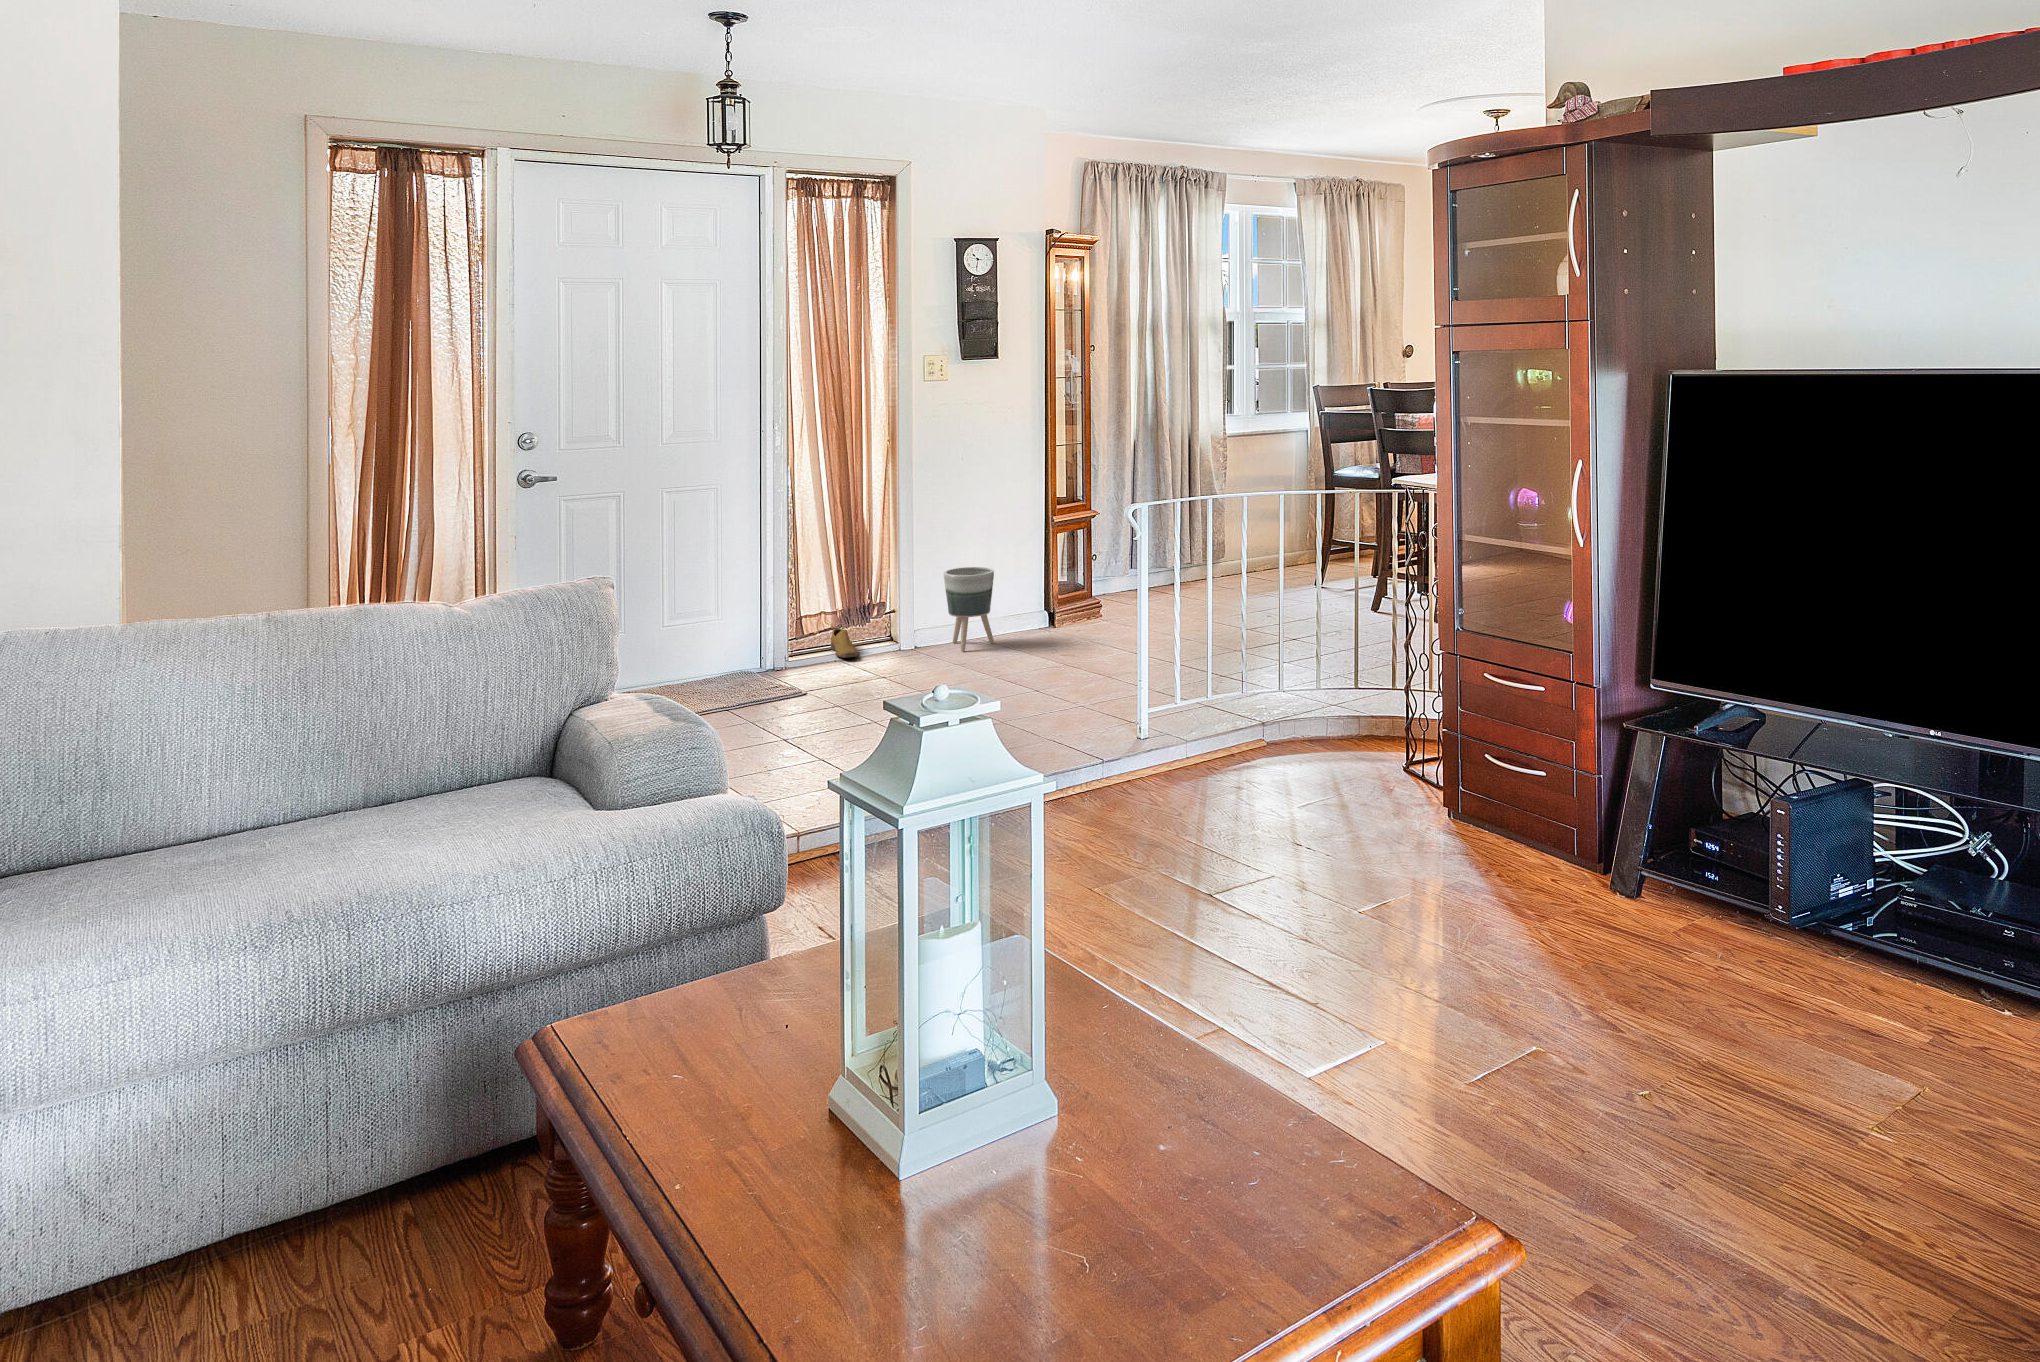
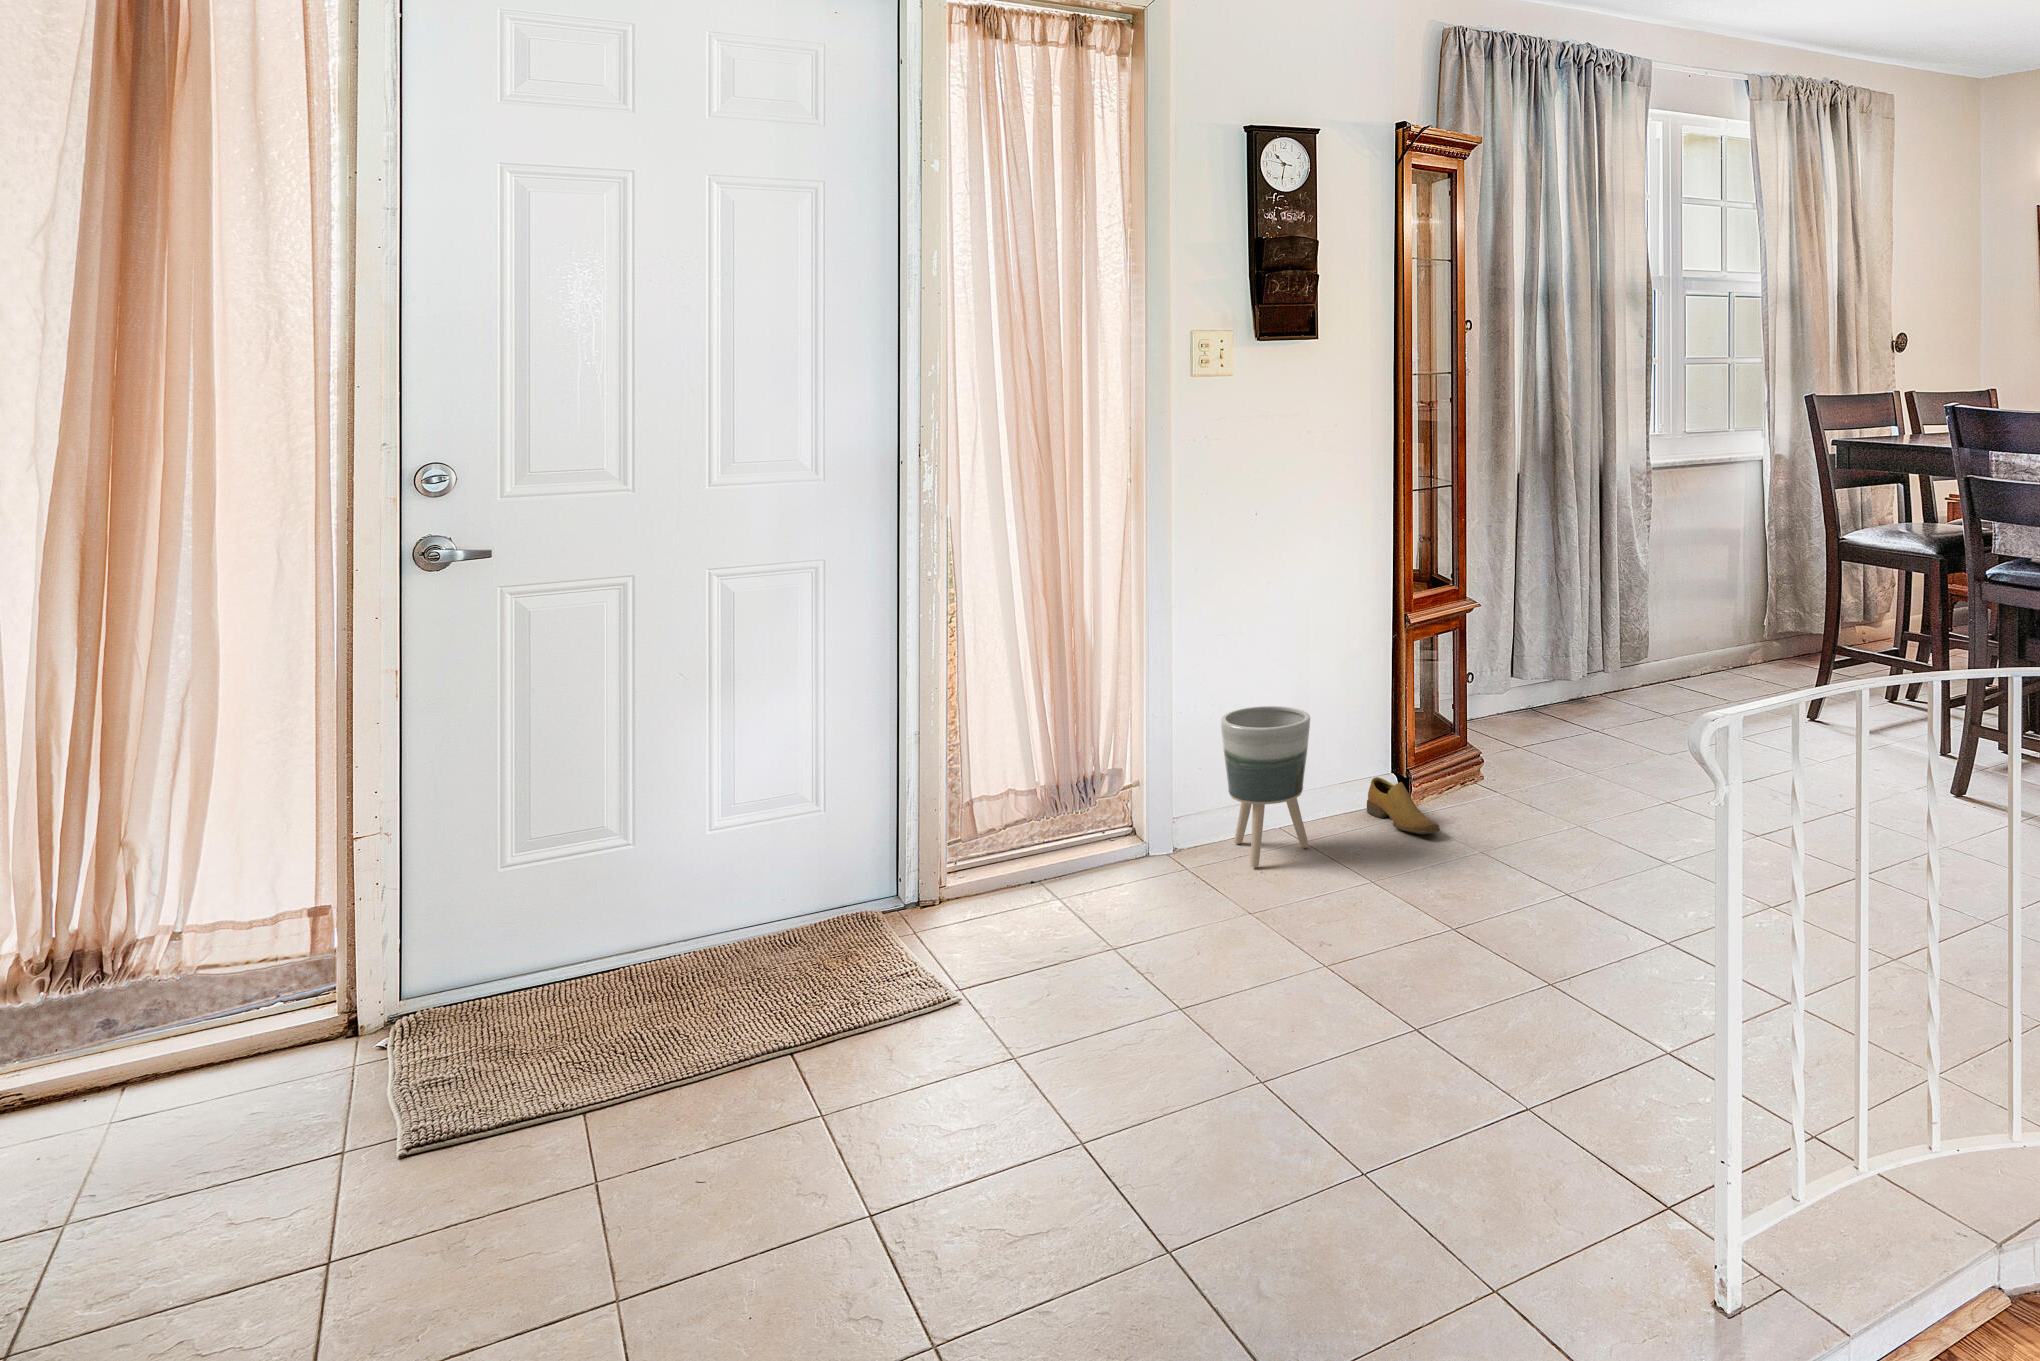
shoe: present [831,628,858,658] -> present [1367,777,1440,834]

